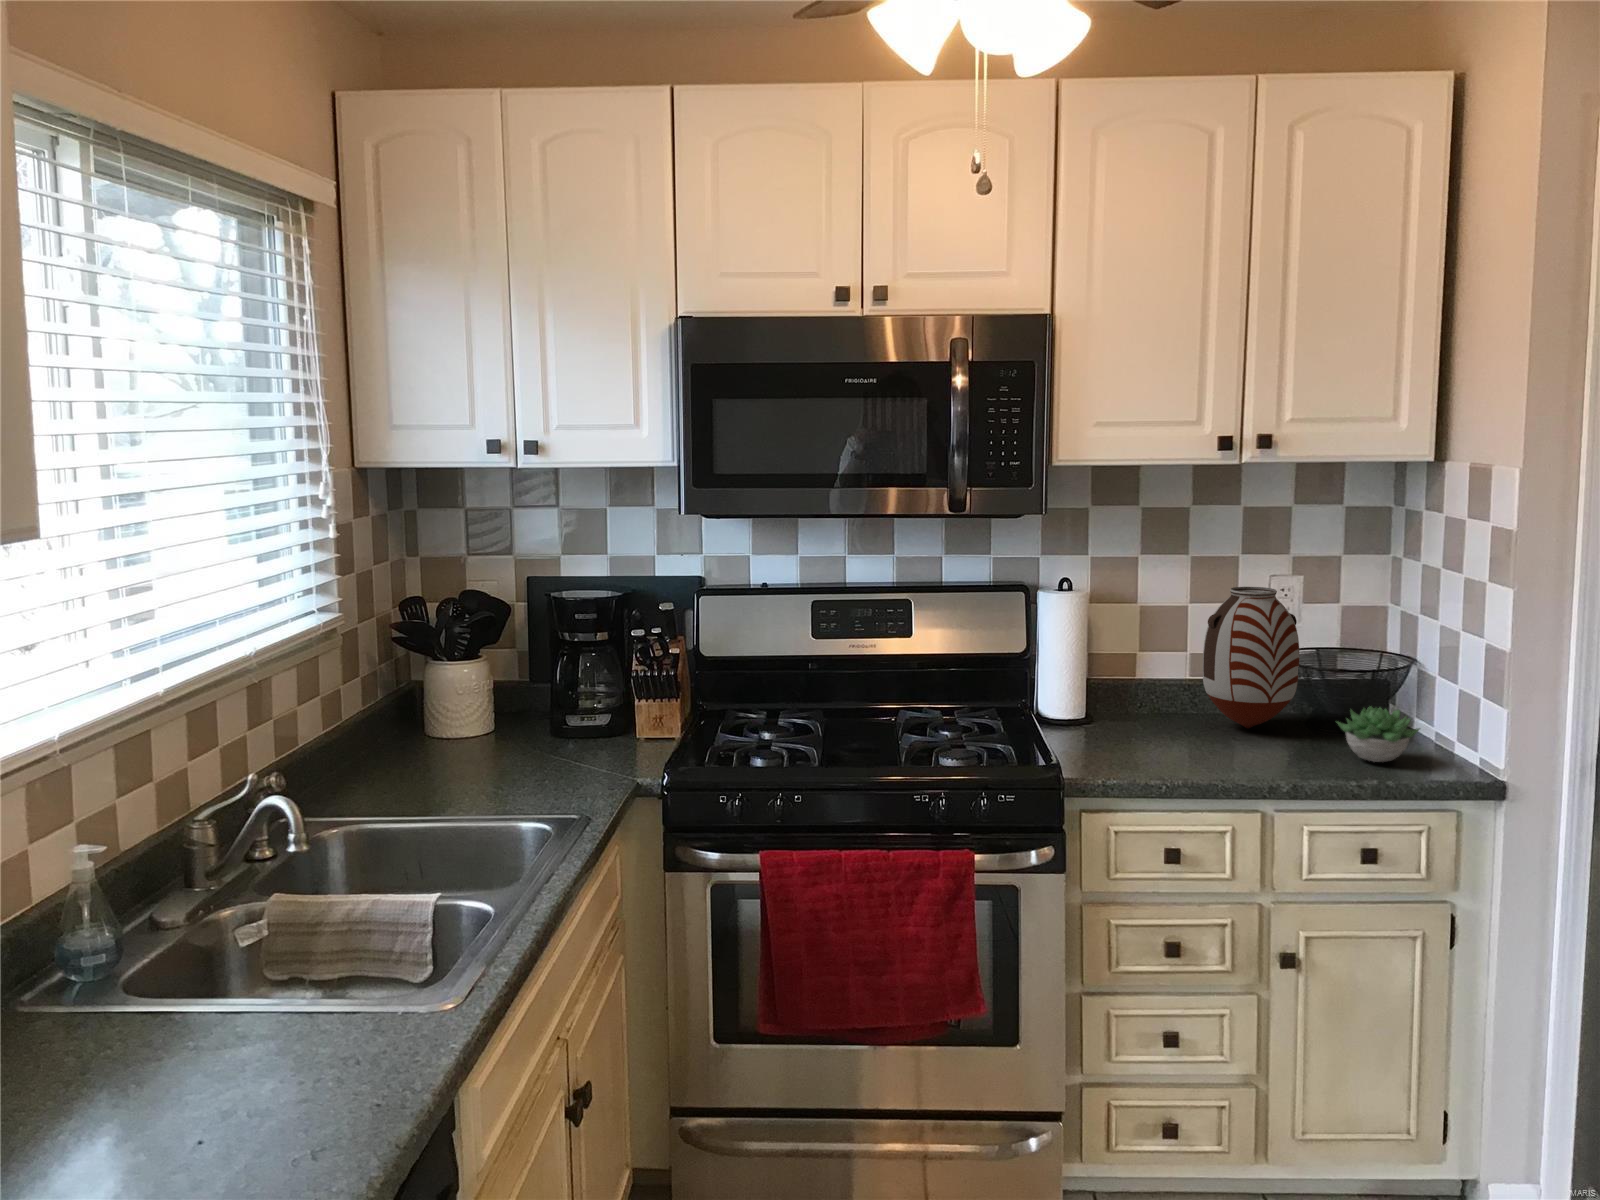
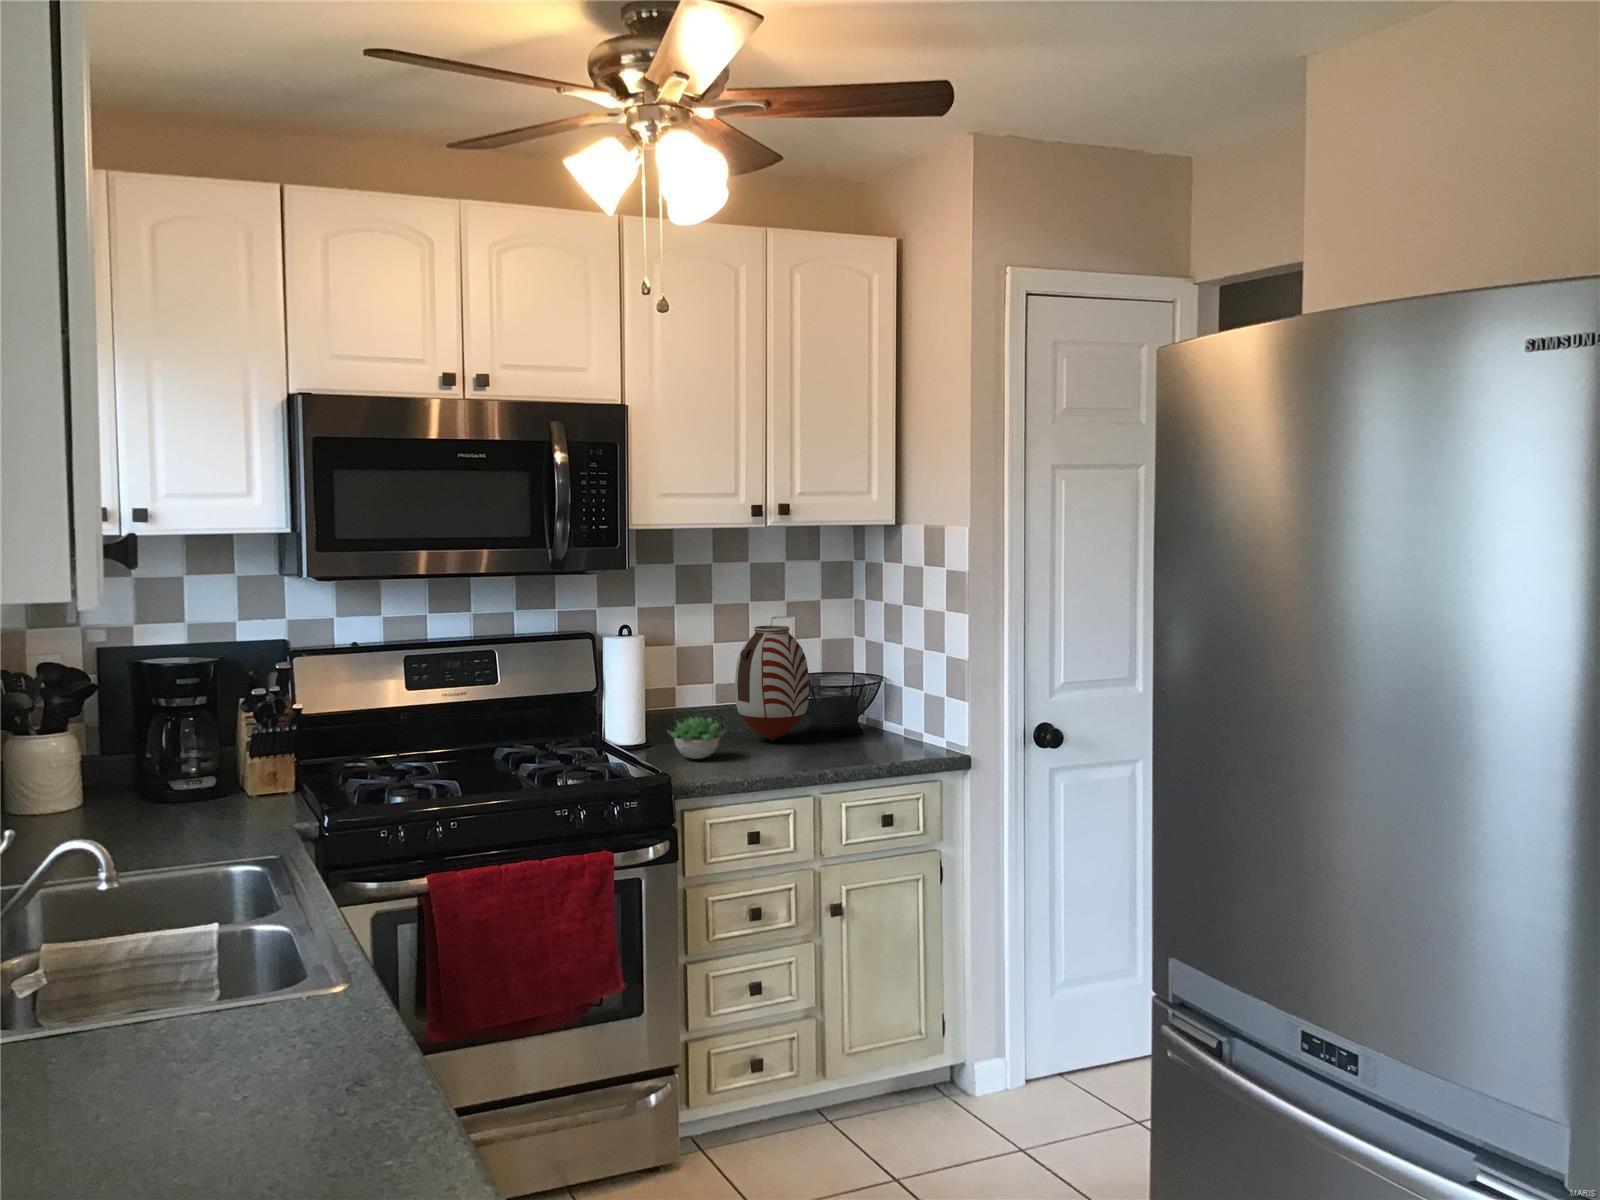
succulent plant: present [1337,706,1420,762] -> present [668,717,726,759]

